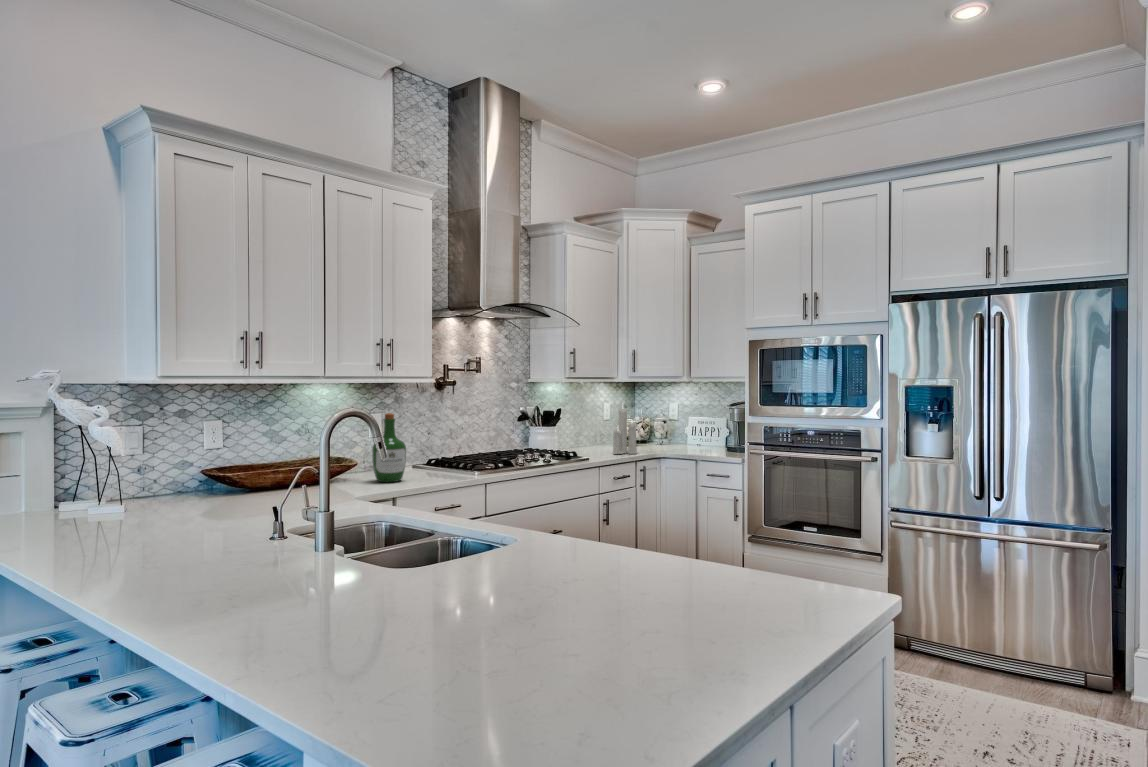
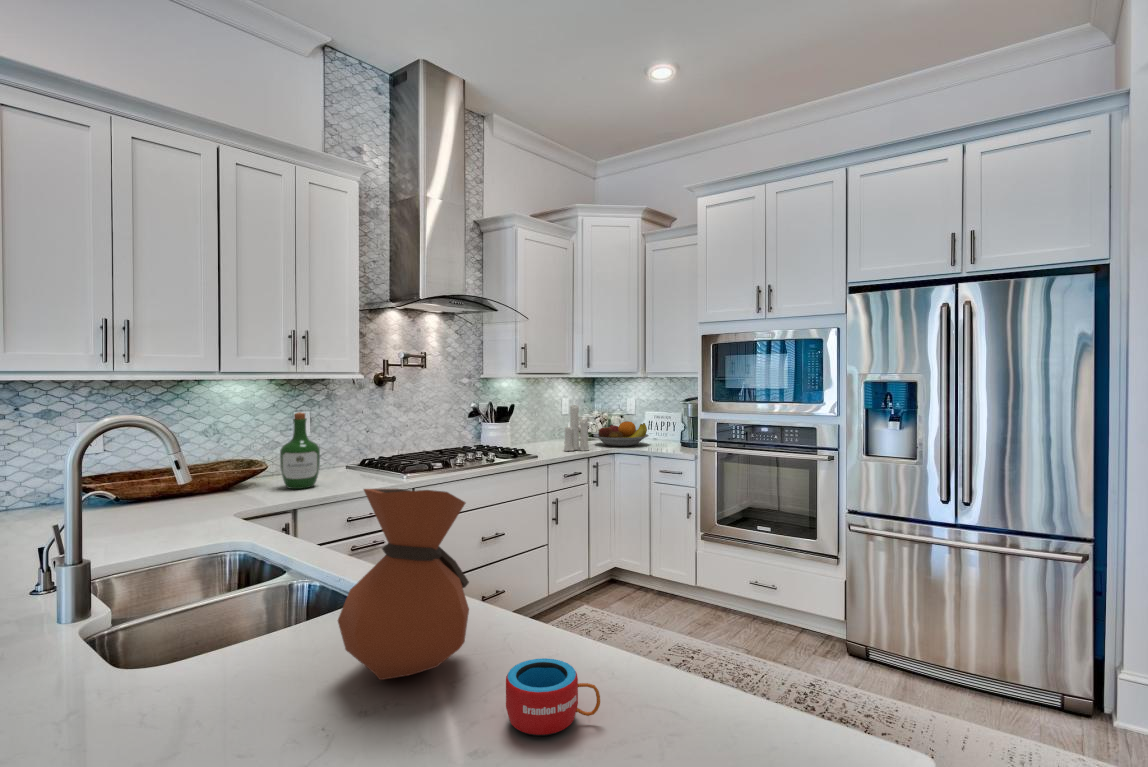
fruit bowl: none [639,426,694,450] -> present [593,421,649,446]
vase: none [542,453,629,574] -> present [338,489,469,680]
mug: none [664,558,723,596] -> present [506,658,600,736]

